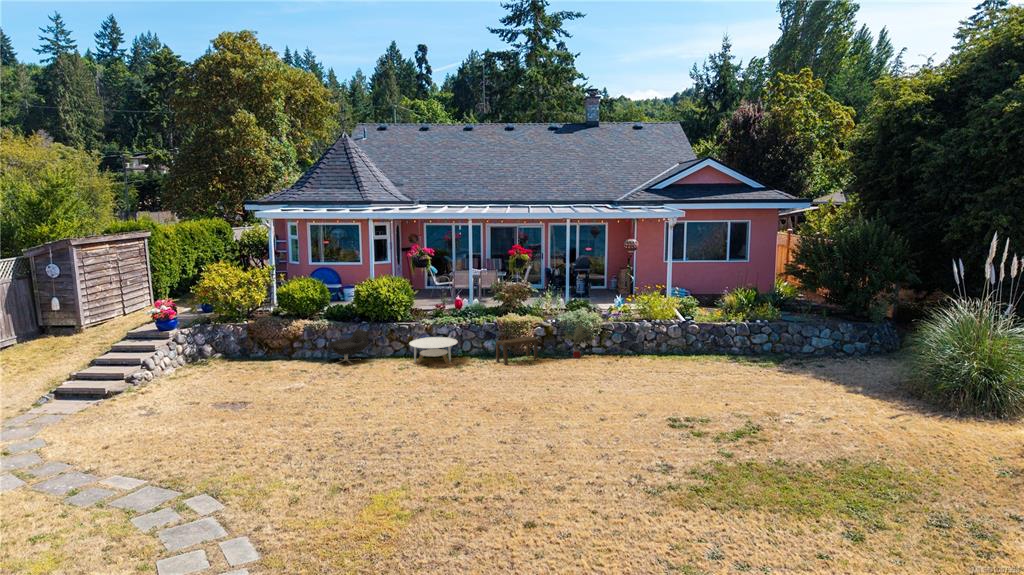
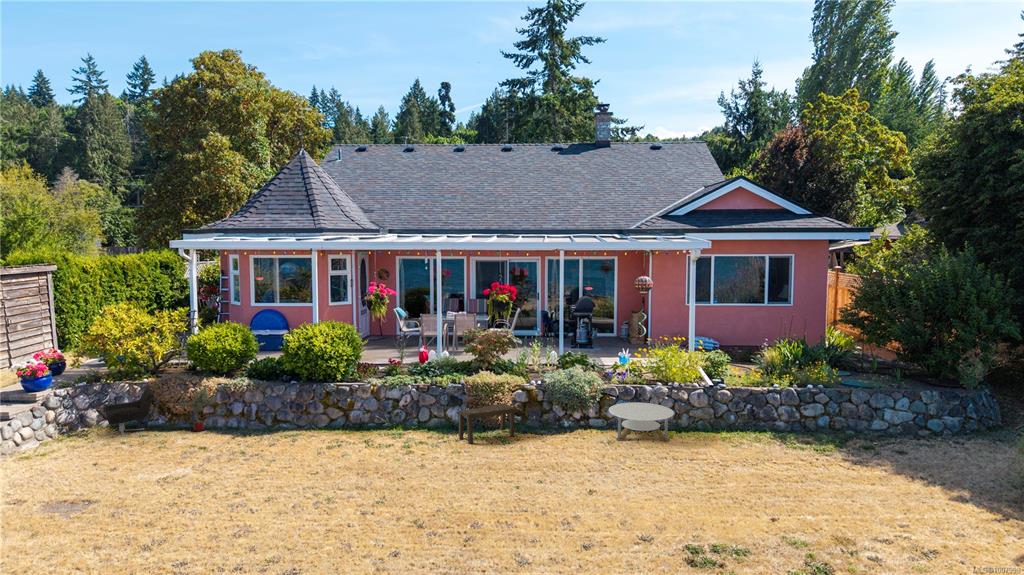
potted tree: present [563,321,592,358] -> present [179,383,216,432]
lounge chair: present [330,329,369,364] -> present [101,389,154,437]
round table: present [410,337,458,364] -> present [609,402,674,442]

